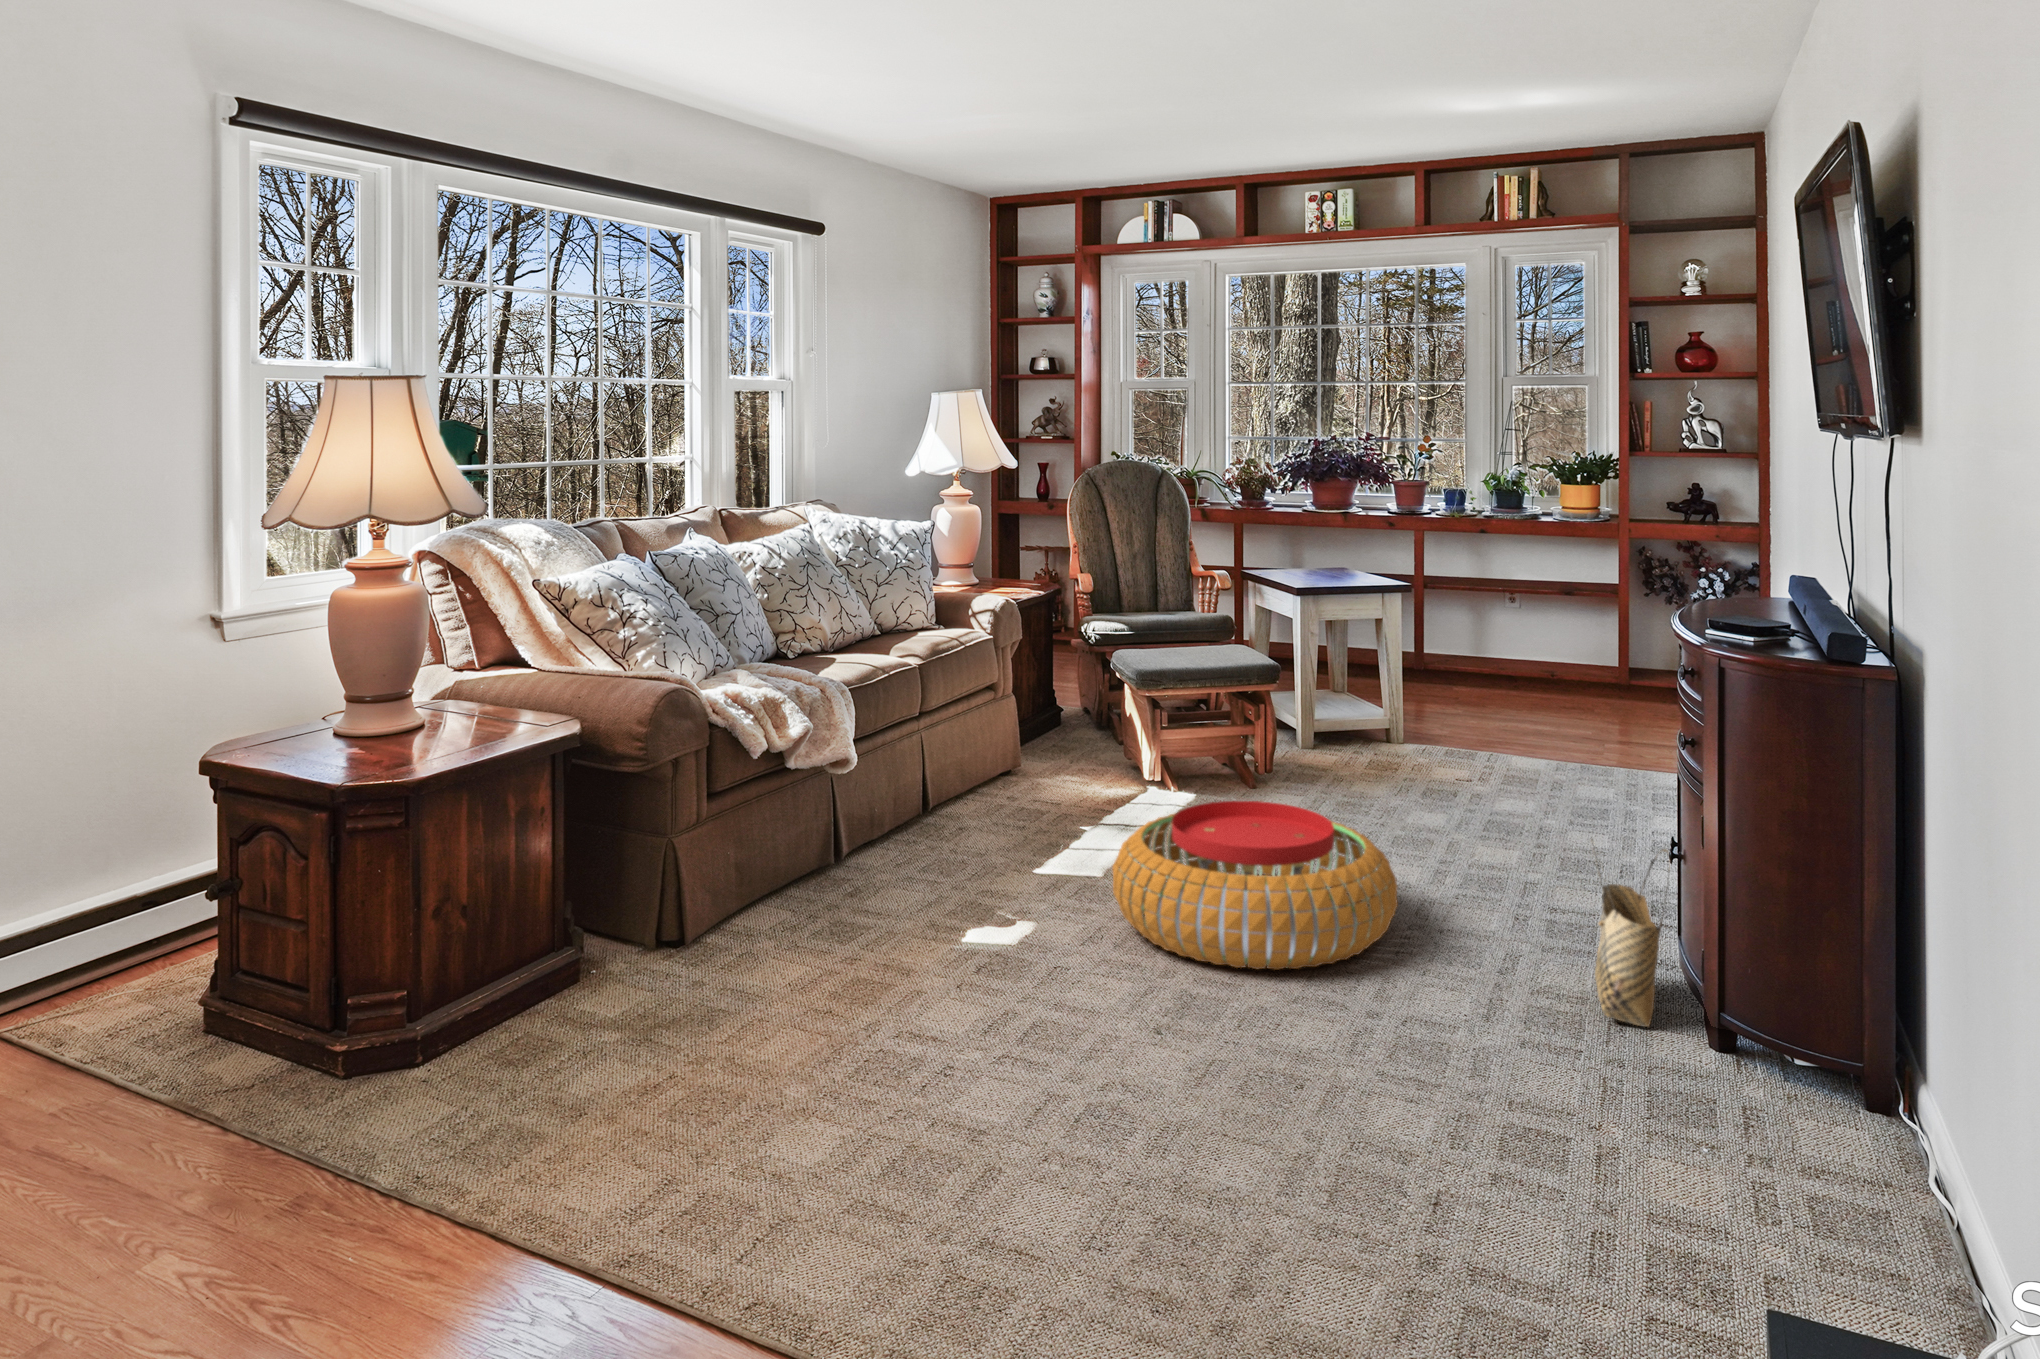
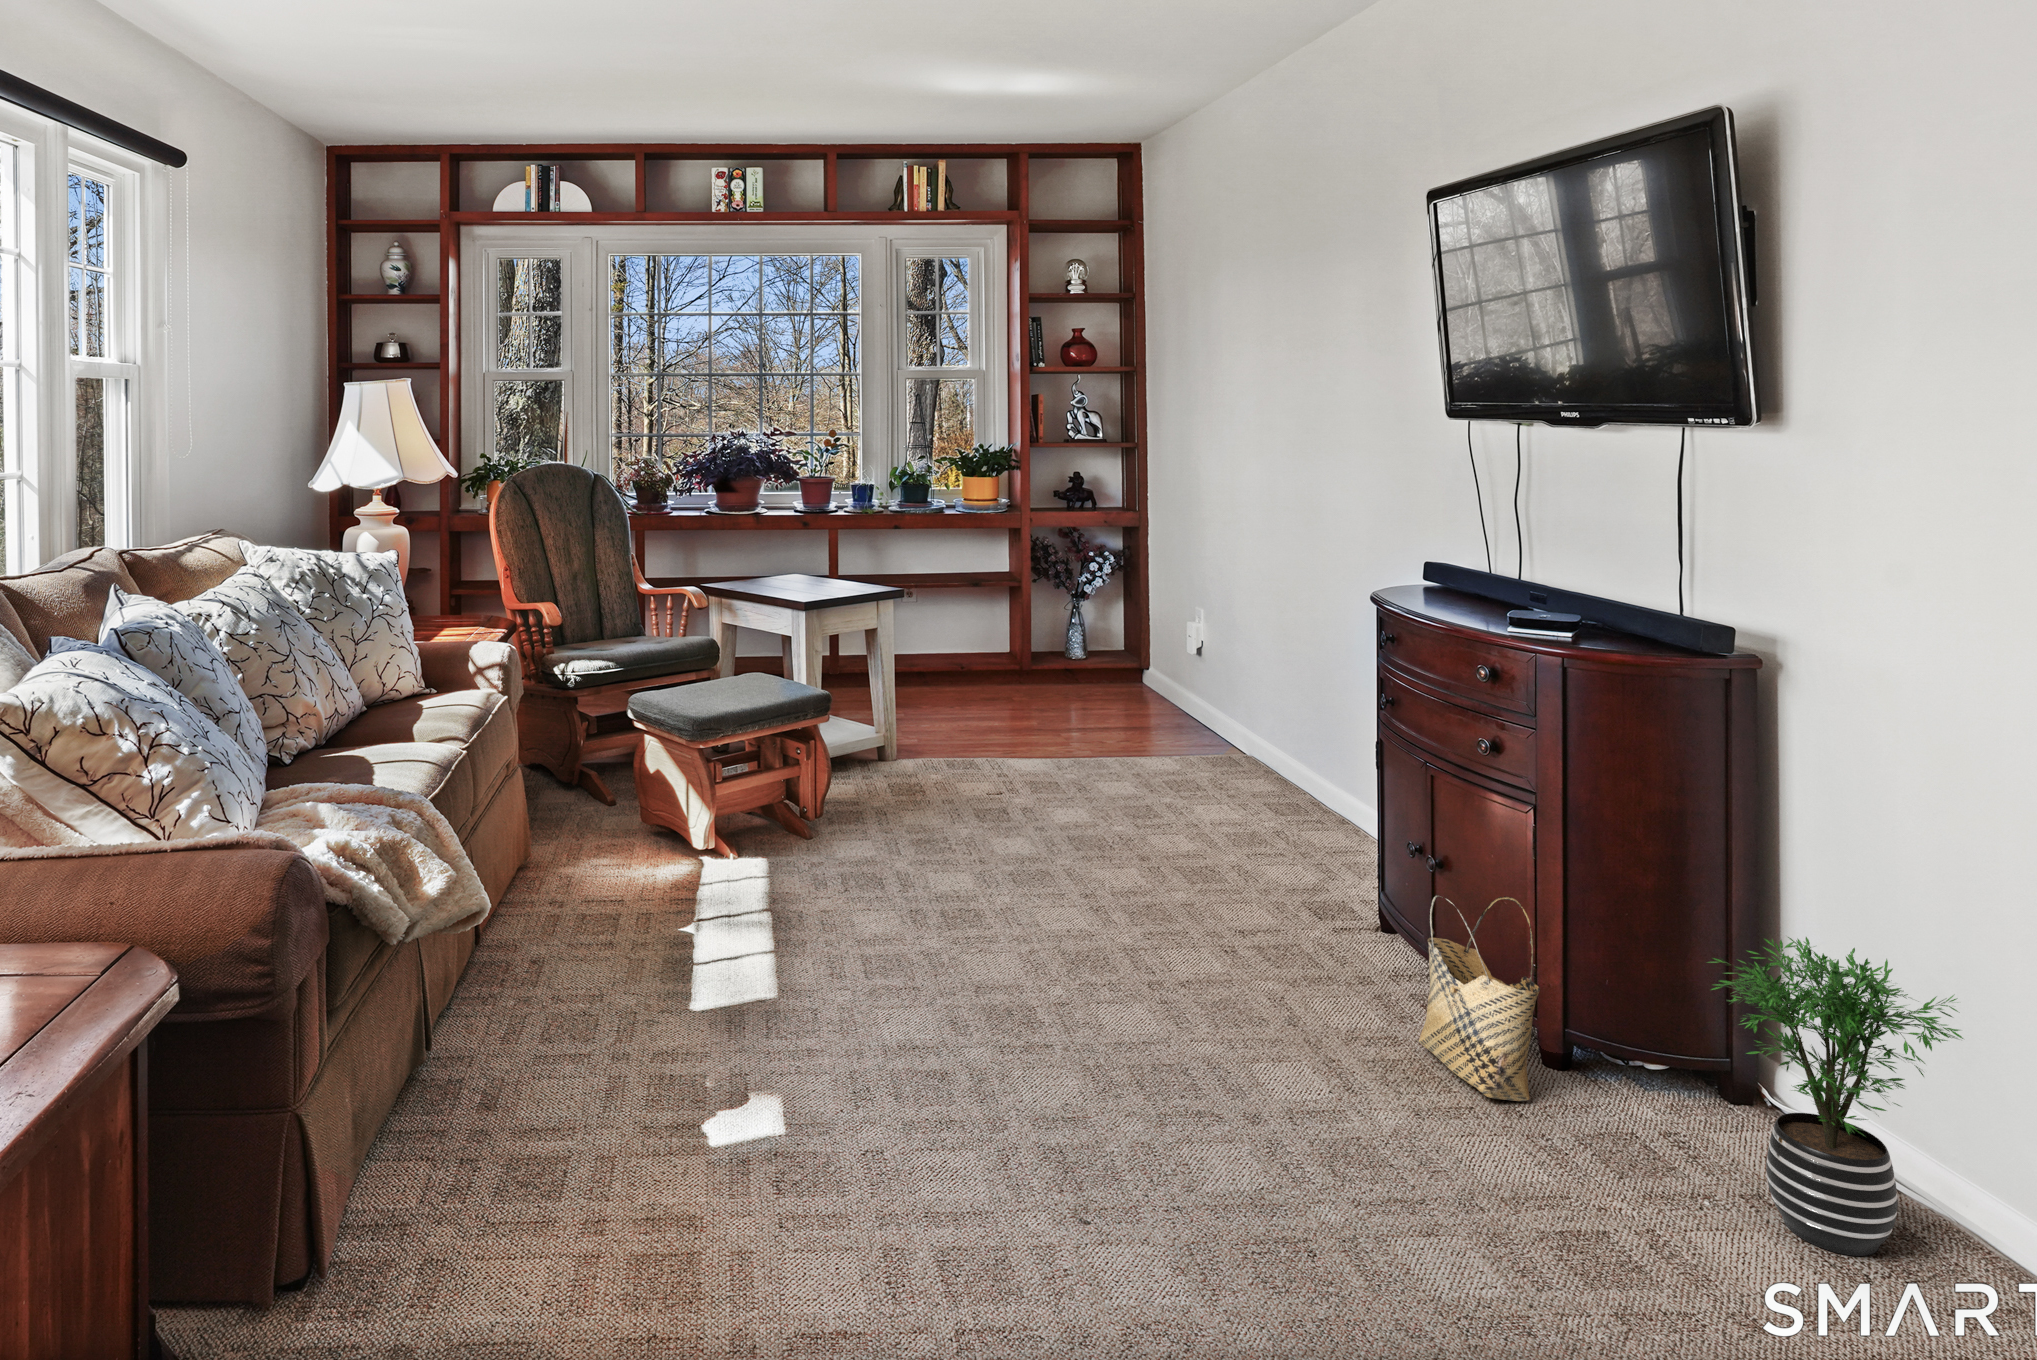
pouf: present [1112,801,1398,970] -> none [850,888,1202,1121]
potted plant: none [1692,877,1914,1166] -> present [1707,937,1963,1256]

